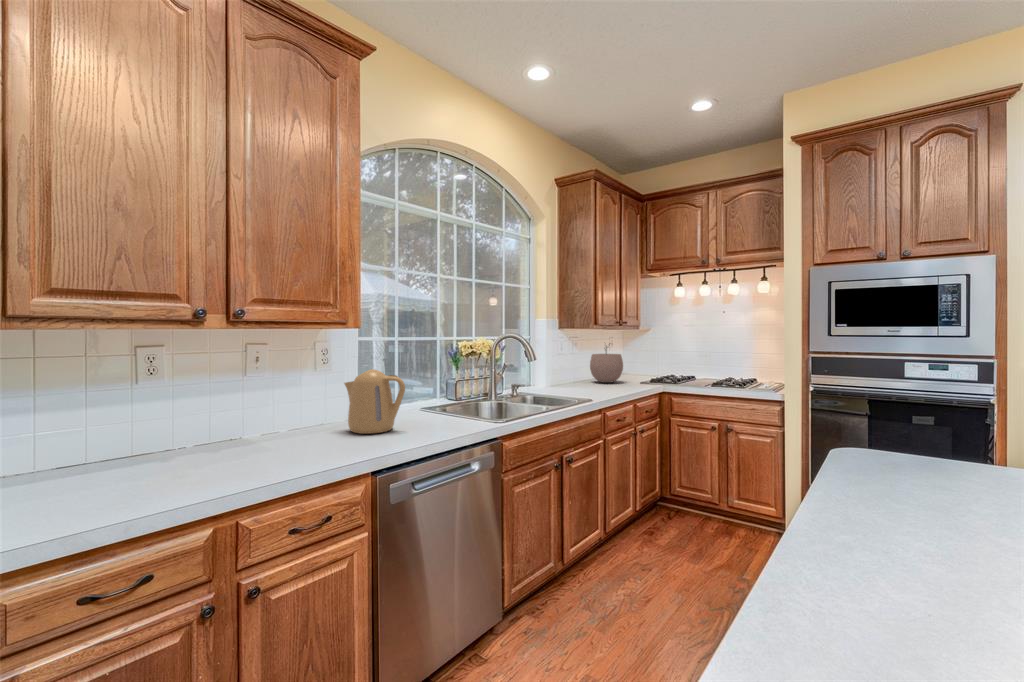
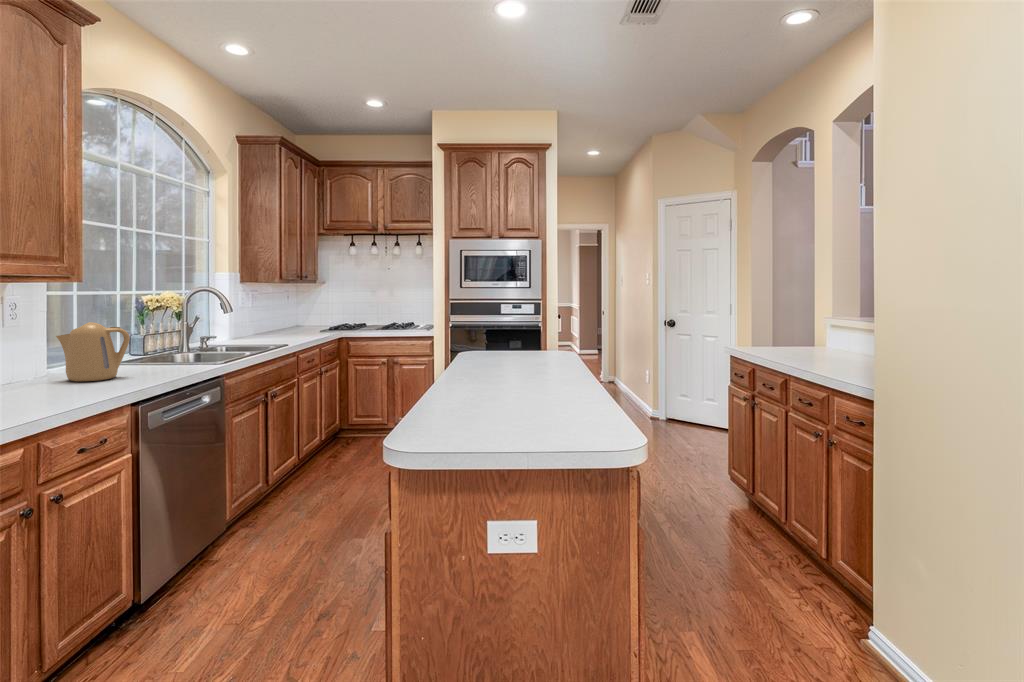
plant pot: present [590,347,623,383] -> none [273,294,305,332]

